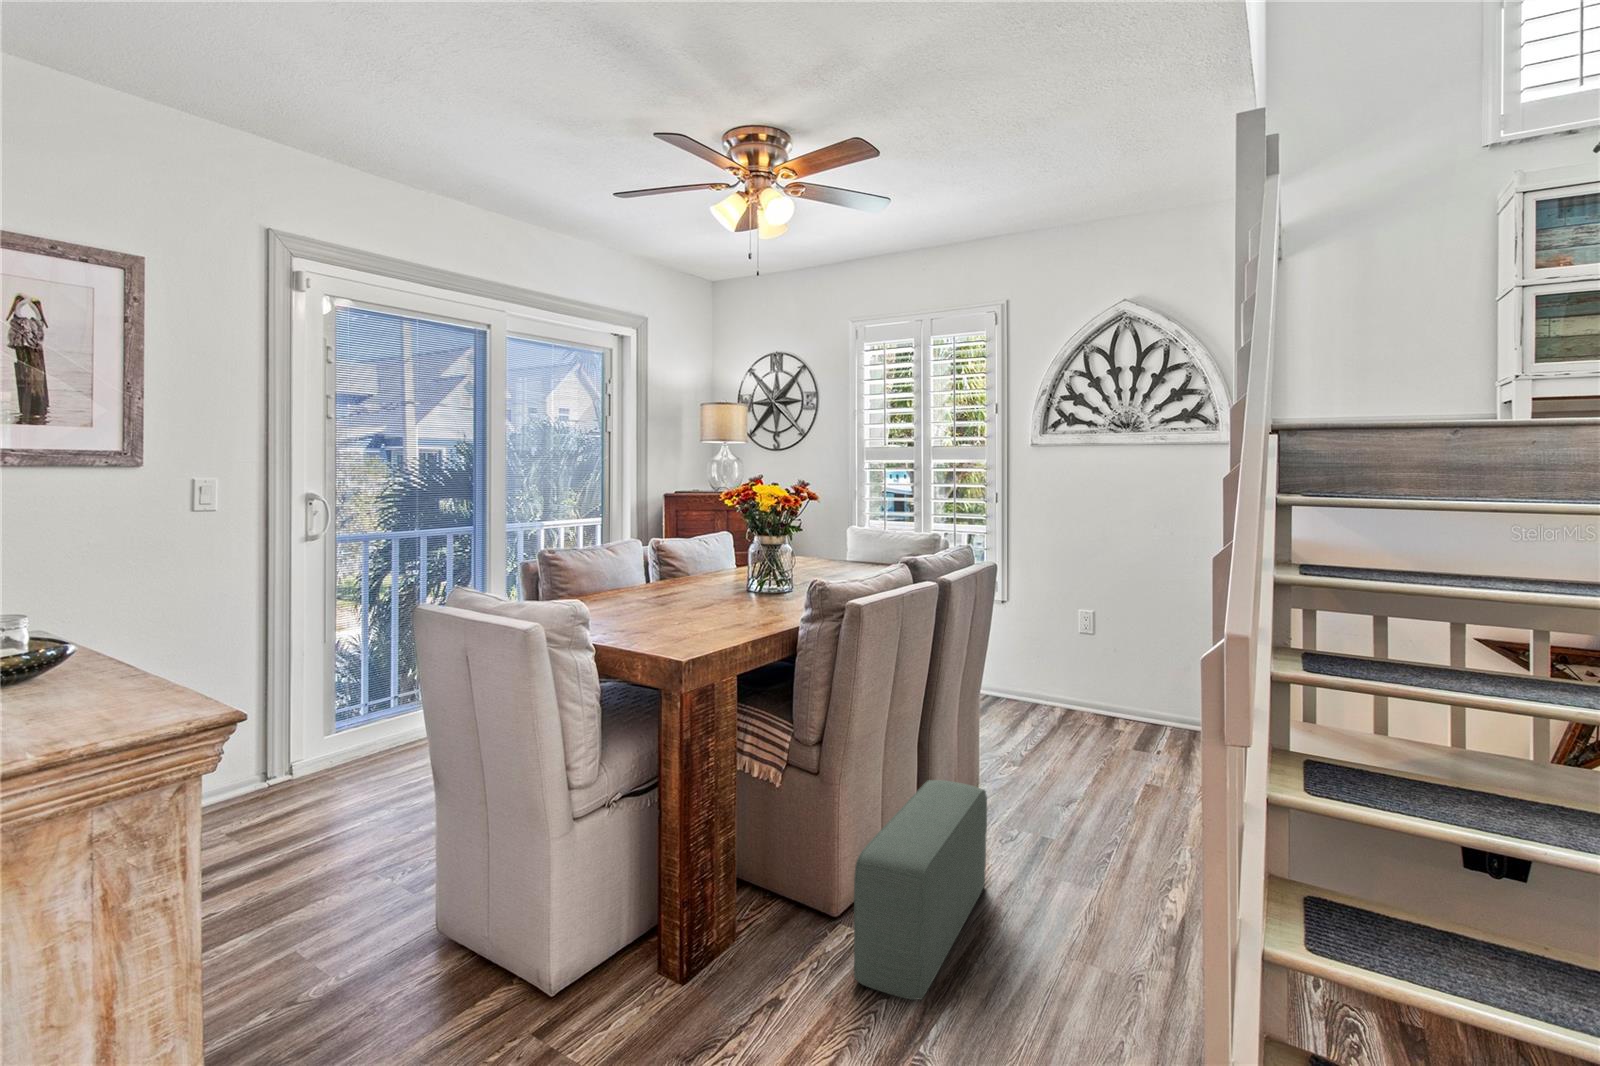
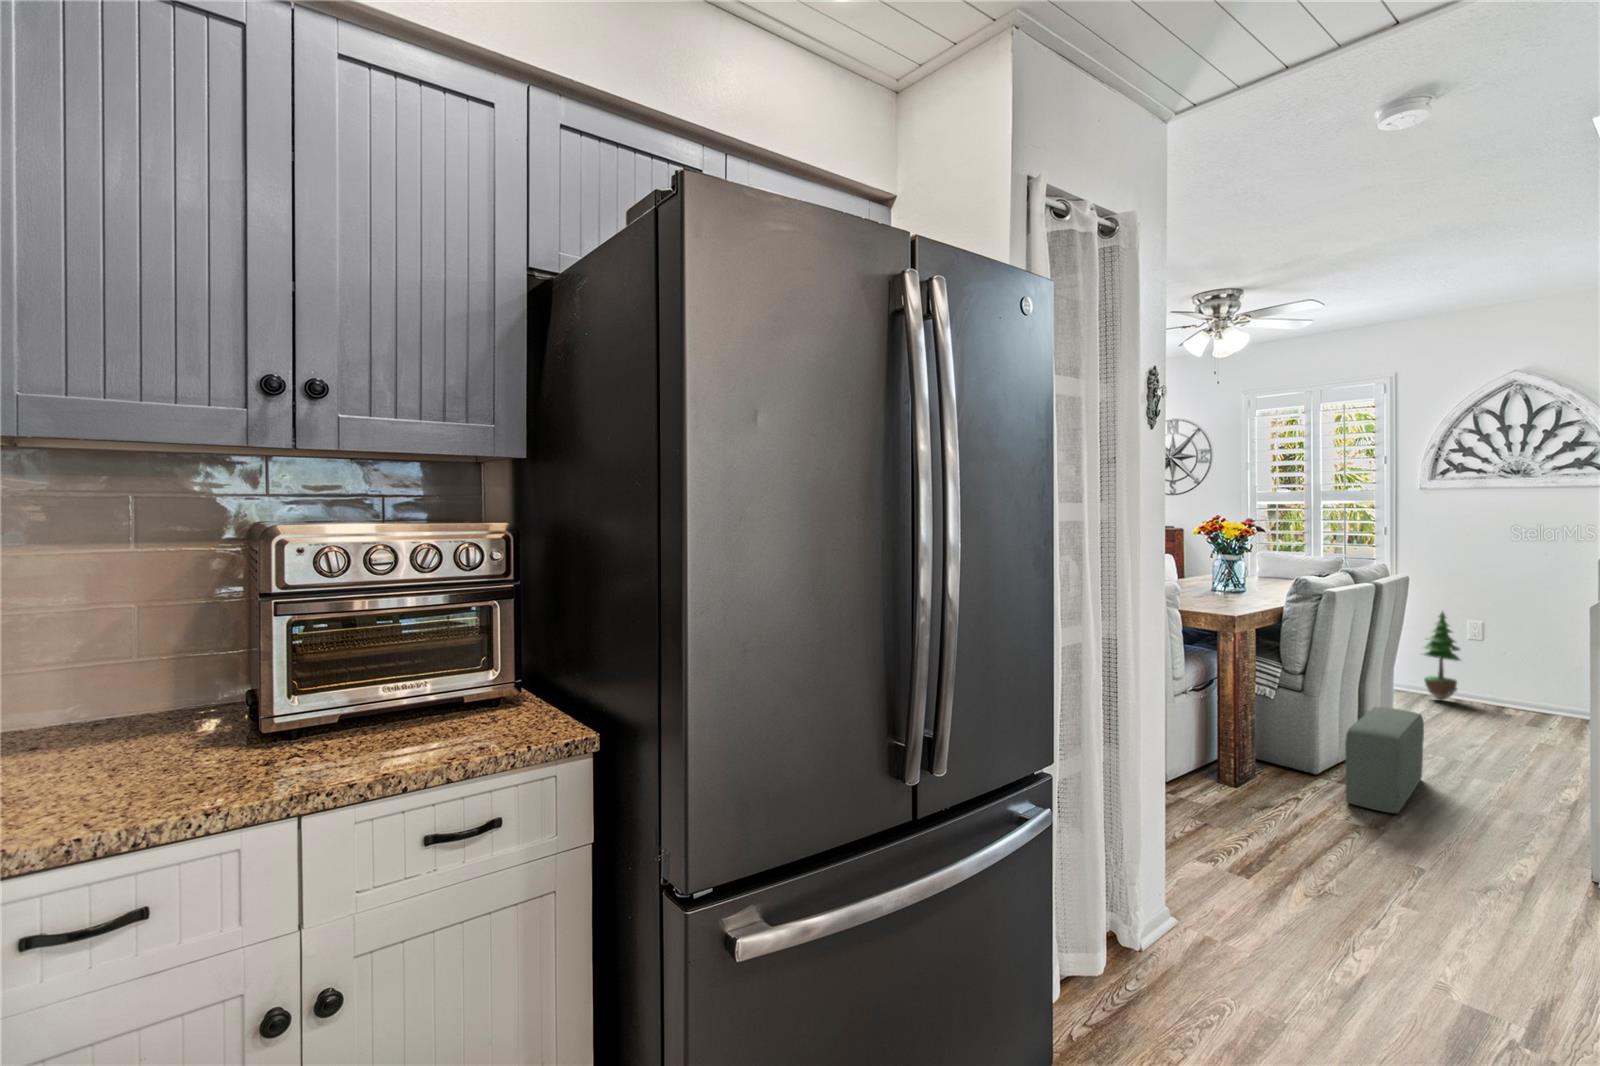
potted tree: none [1027,599,1069,712] -> present [1423,612,1460,700]

